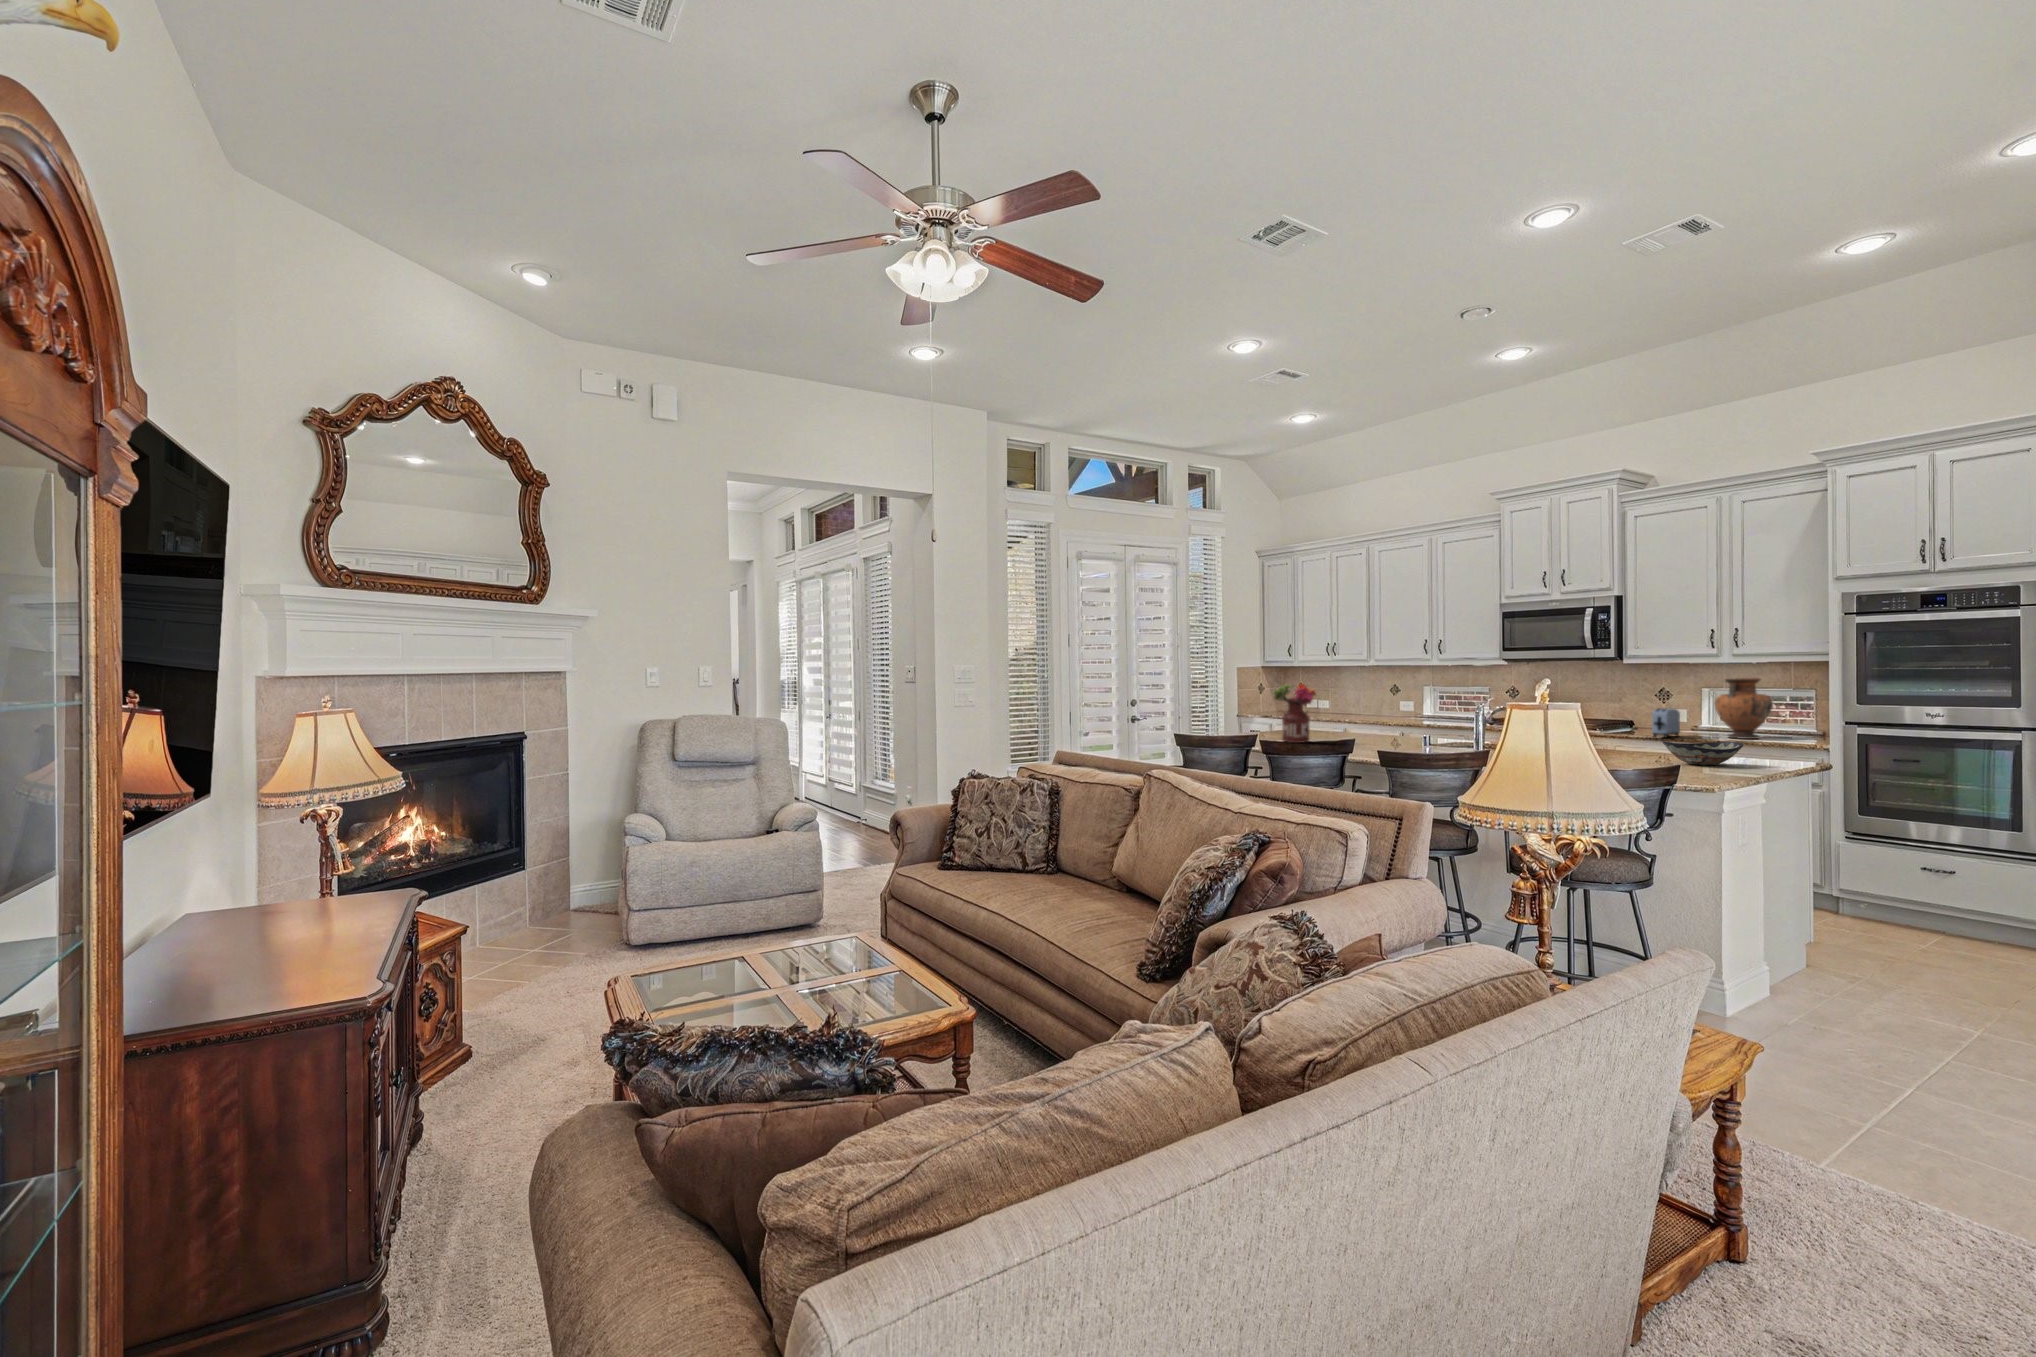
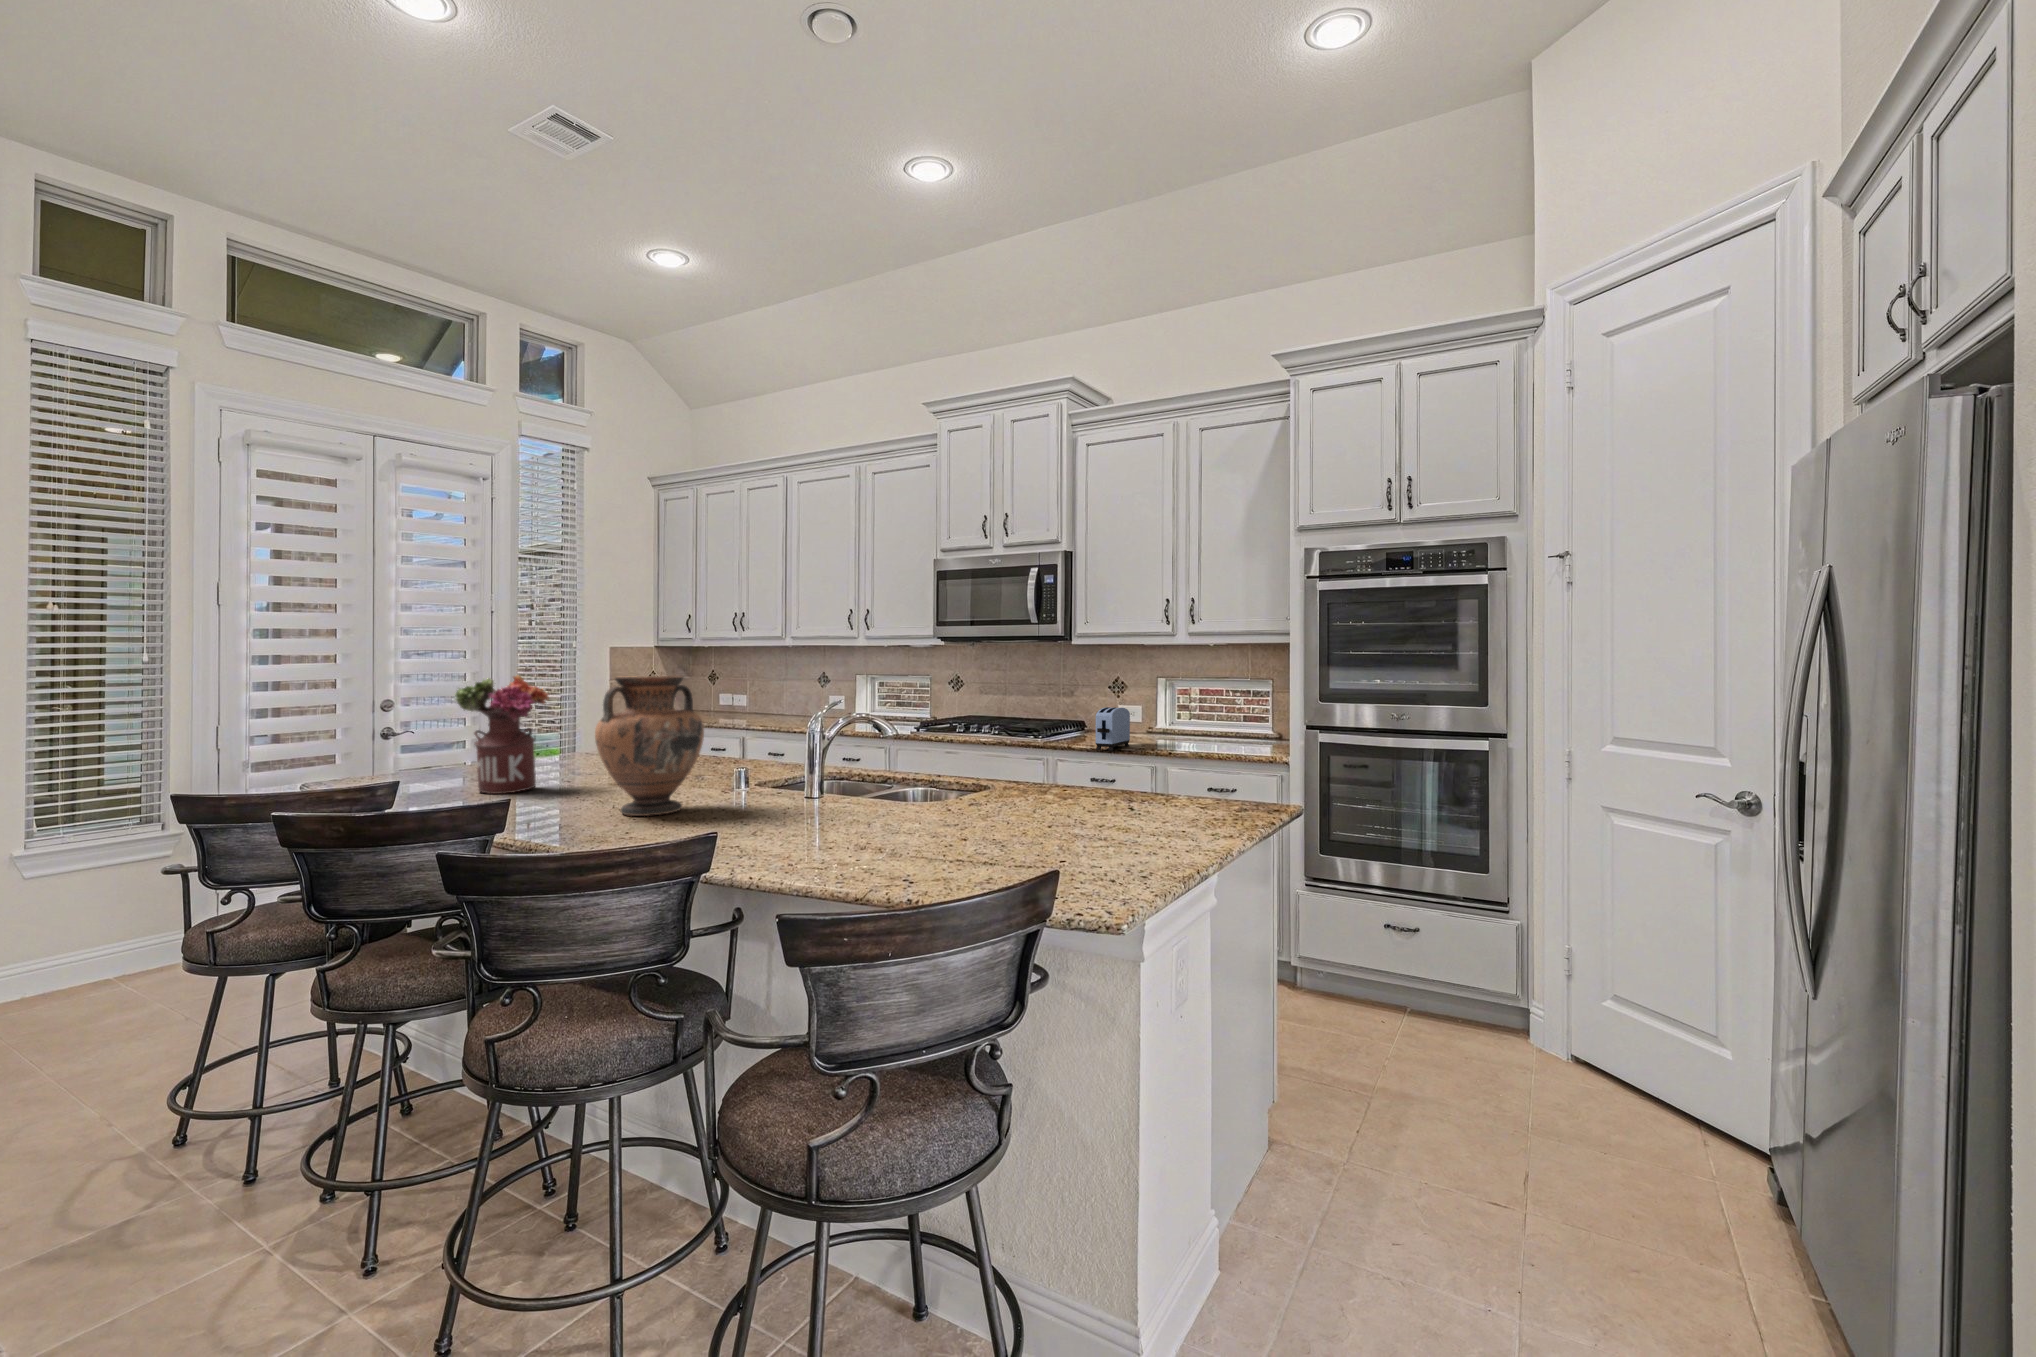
vase: present [1715,678,1772,739] -> present [595,676,704,816]
decorative bowl: present [1662,741,1743,765] -> none [1057,786,1182,836]

